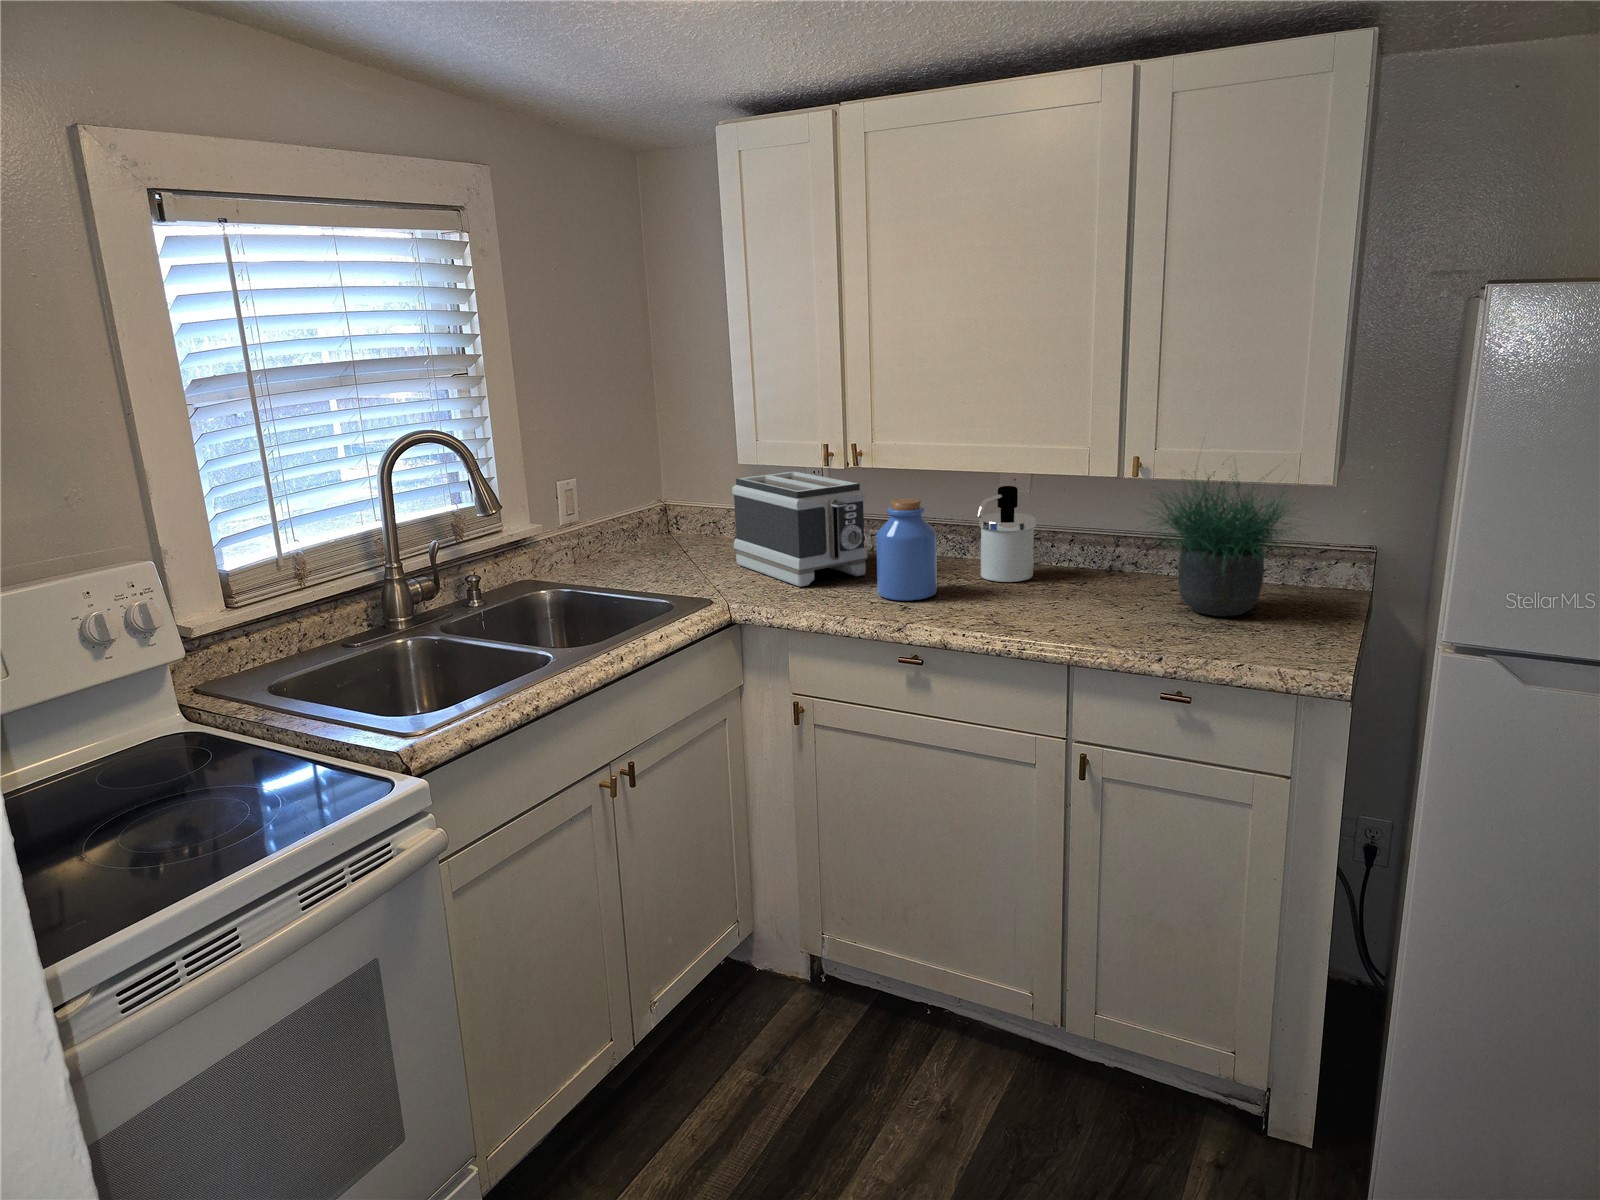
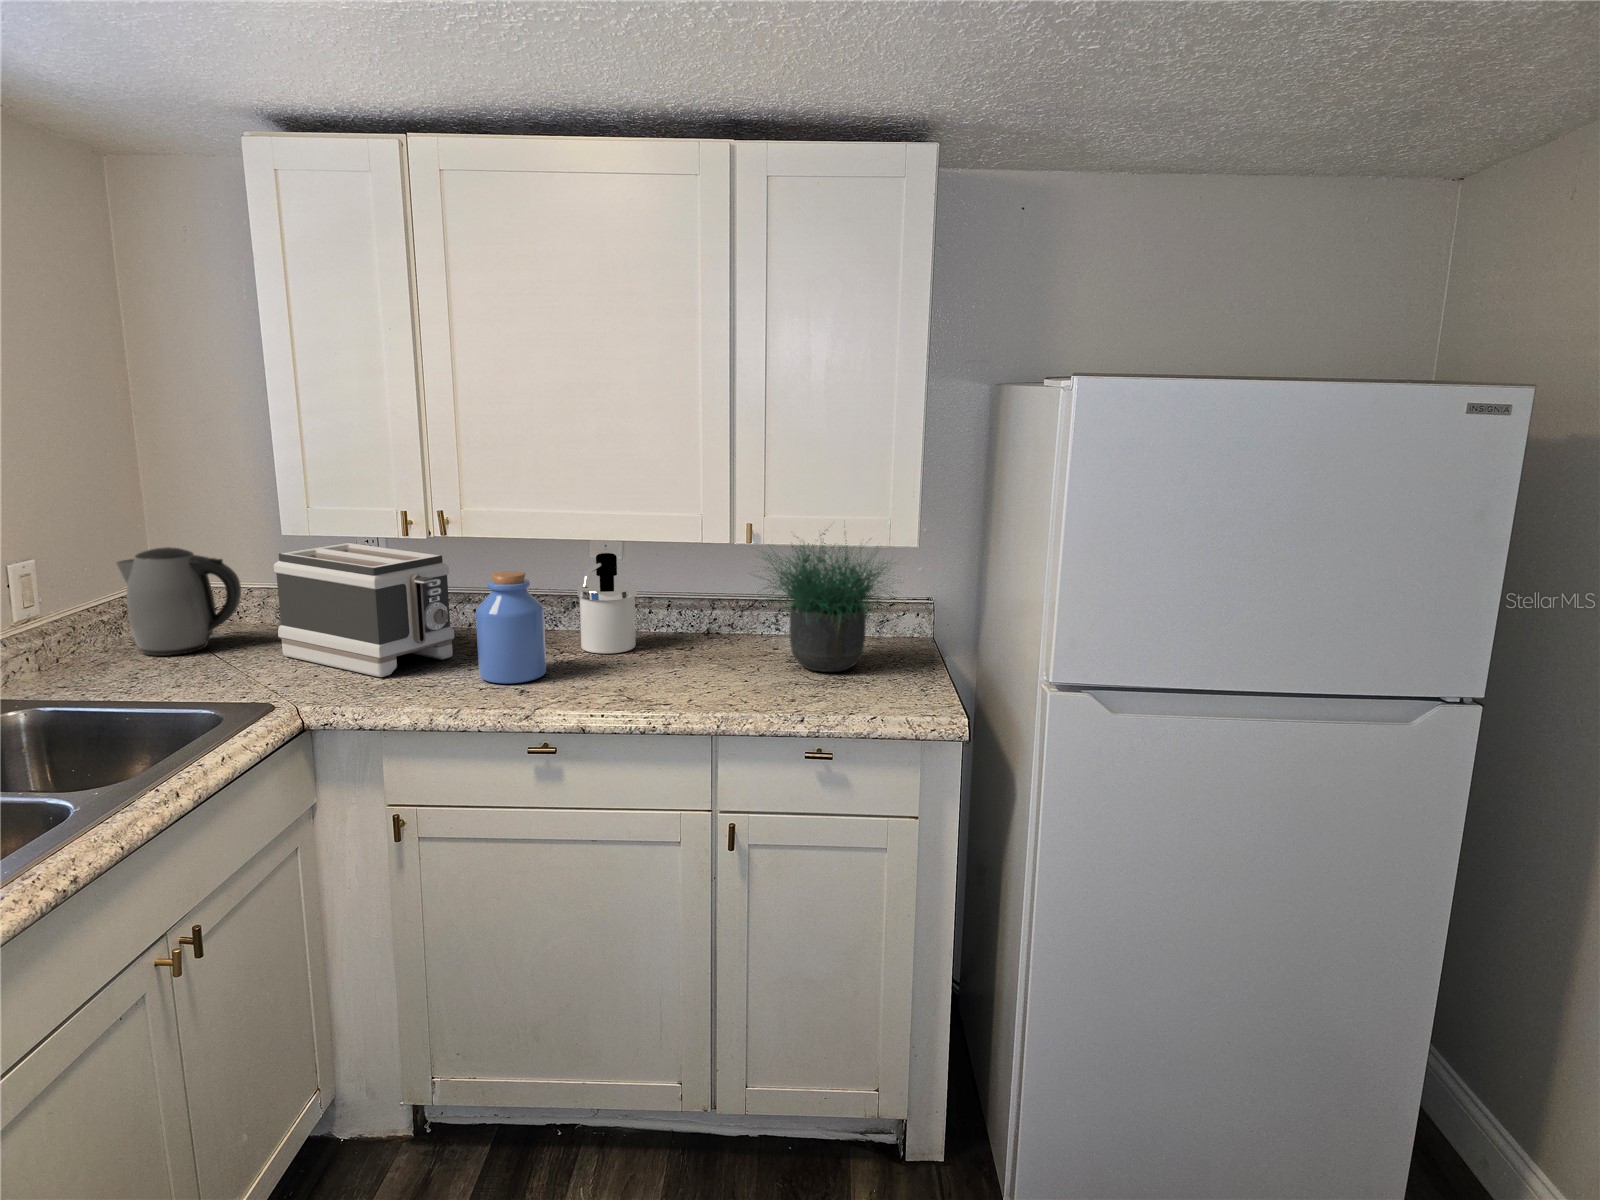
kettle: none [628,472,714,558] -> present [116,547,241,656]

